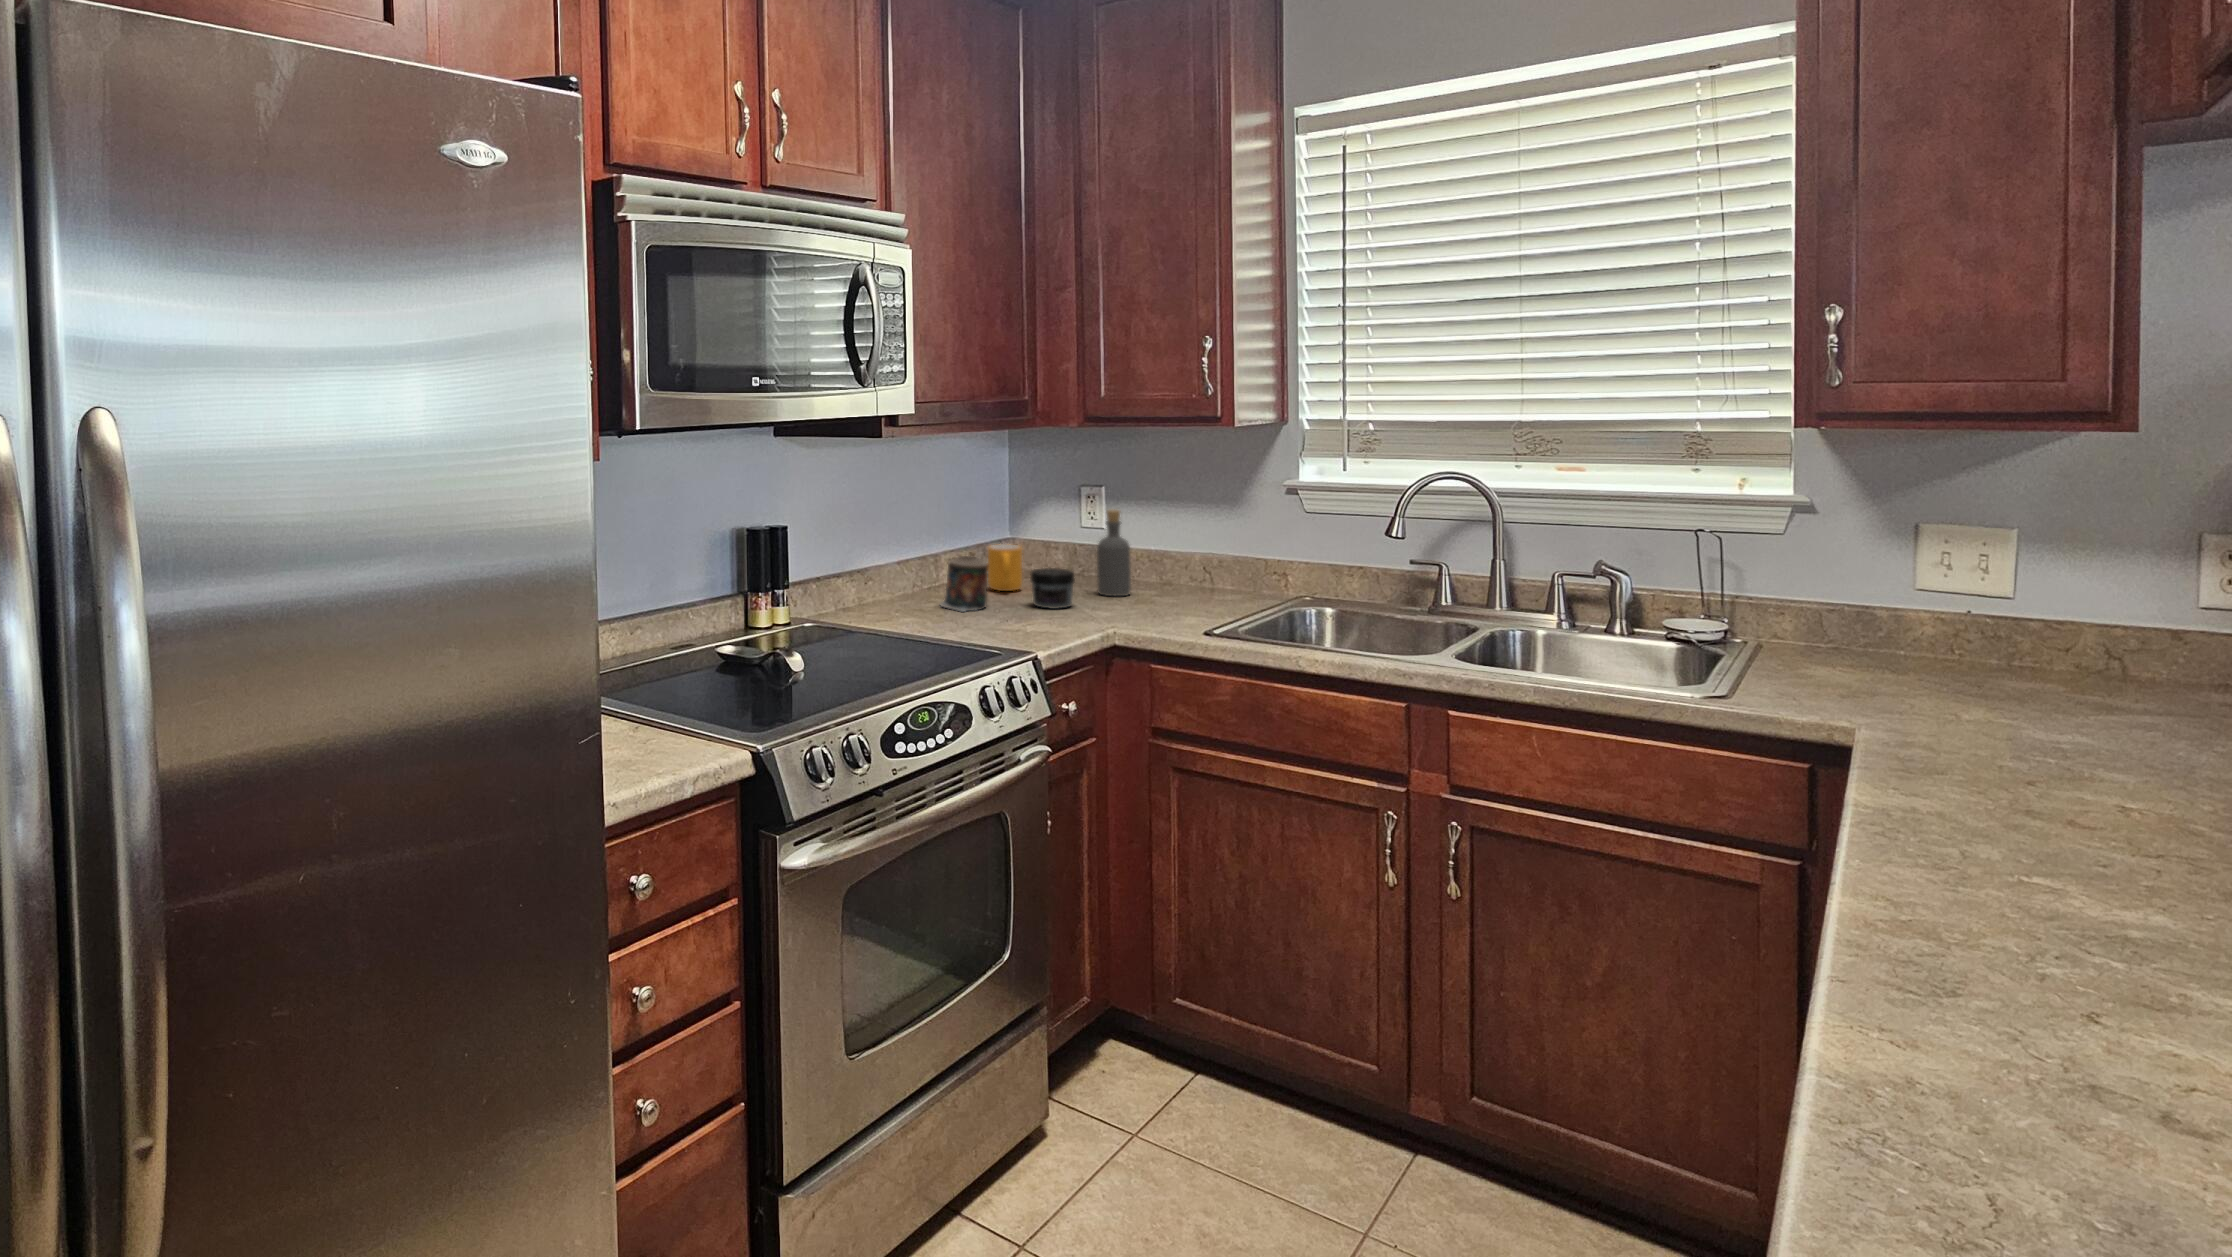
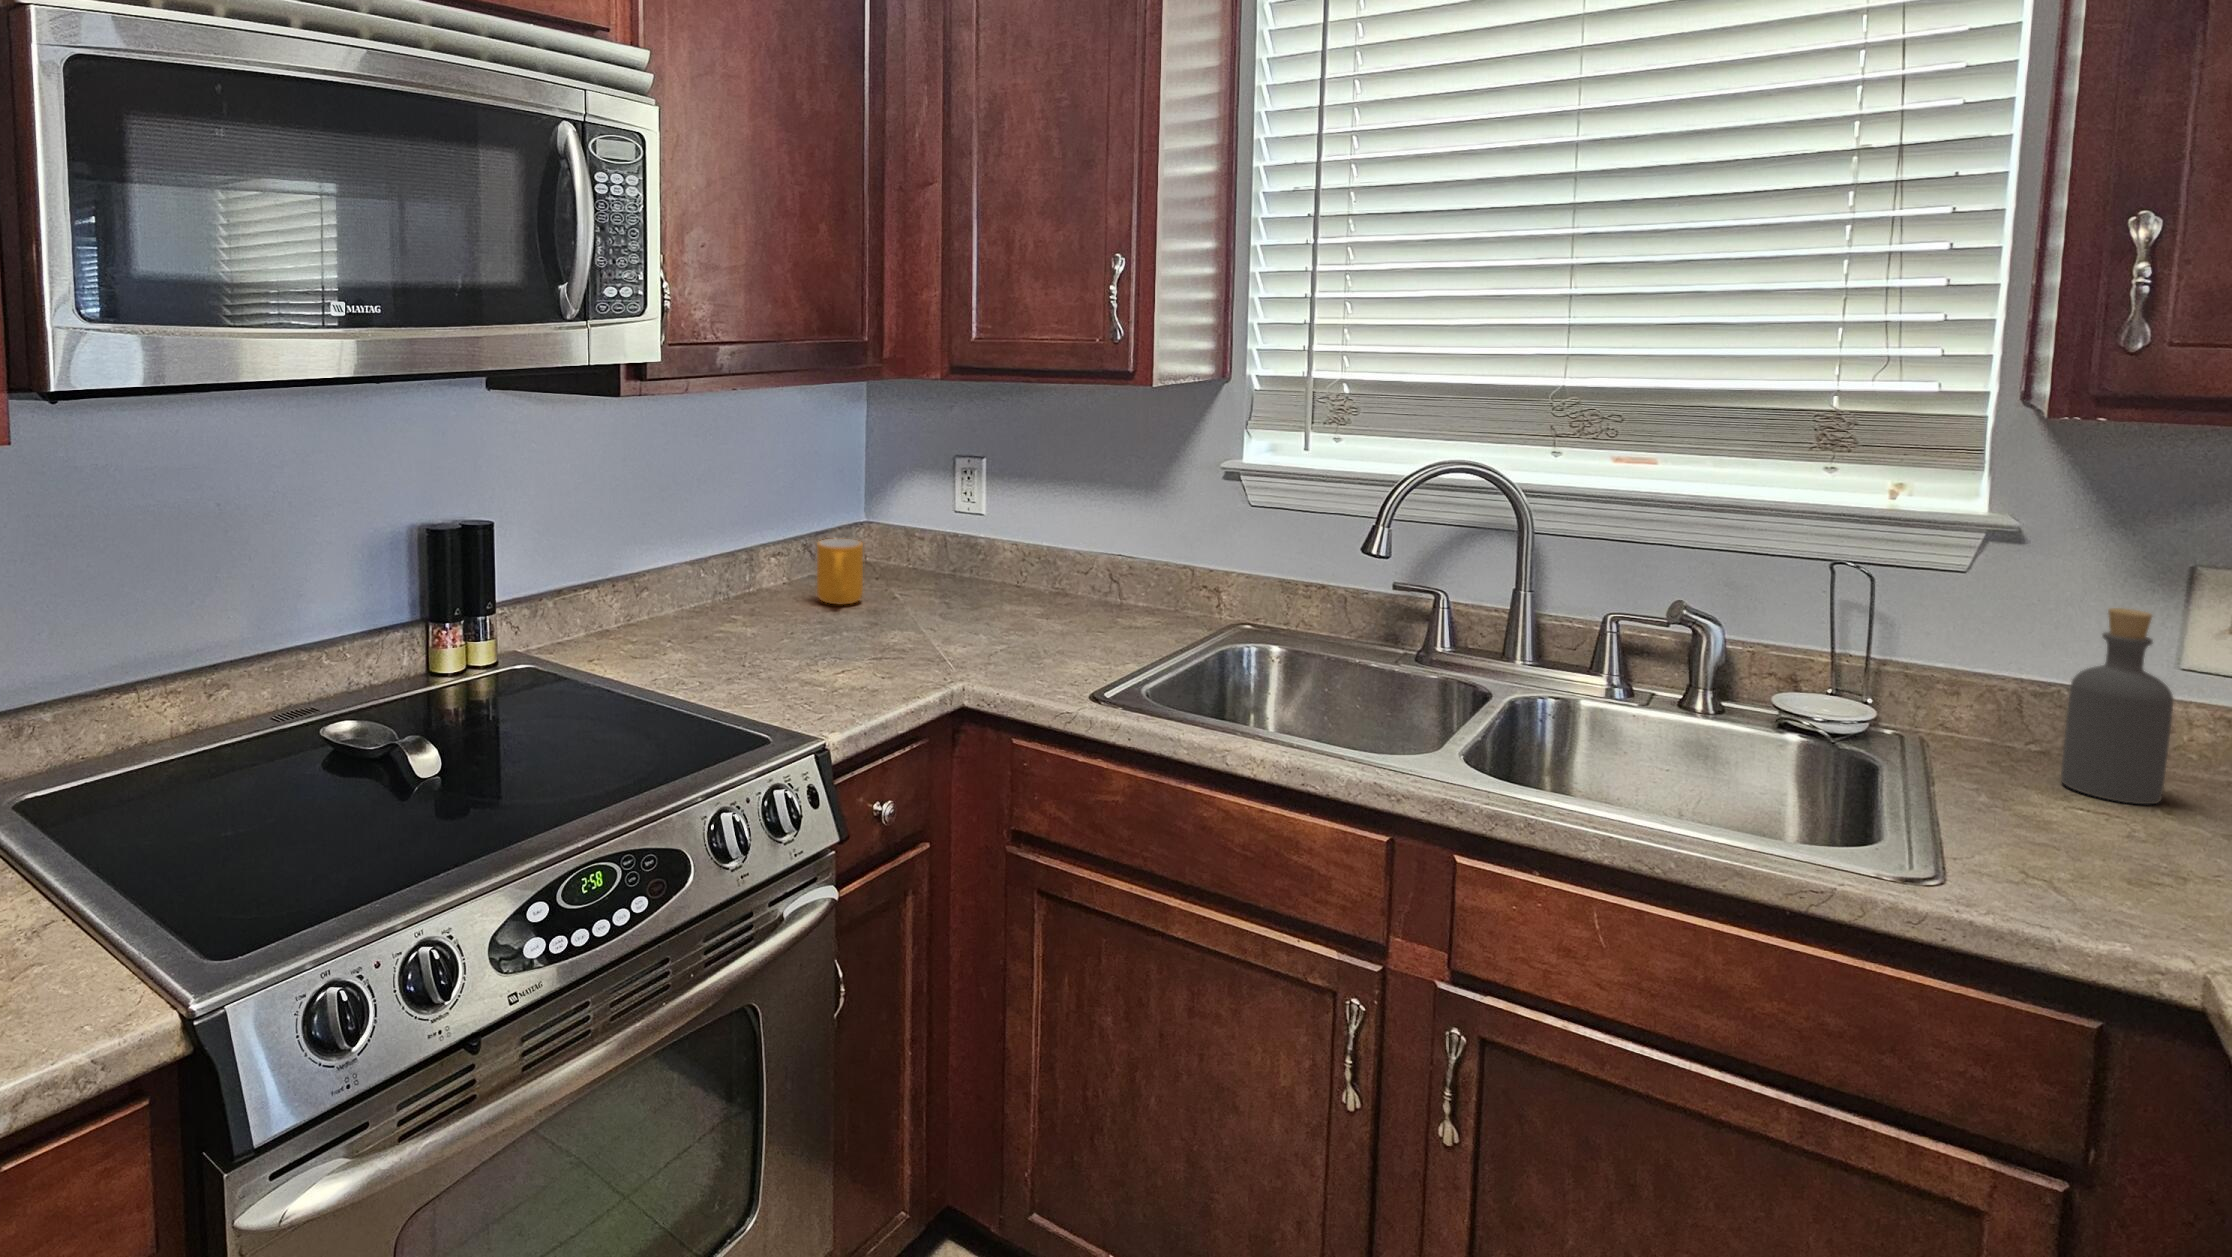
bottle: present [1097,510,1131,596] -> present [2061,608,2173,804]
candle: present [941,556,988,612] -> none [733,562,802,645]
jar: present [1030,568,1075,609] -> none [861,580,924,640]

